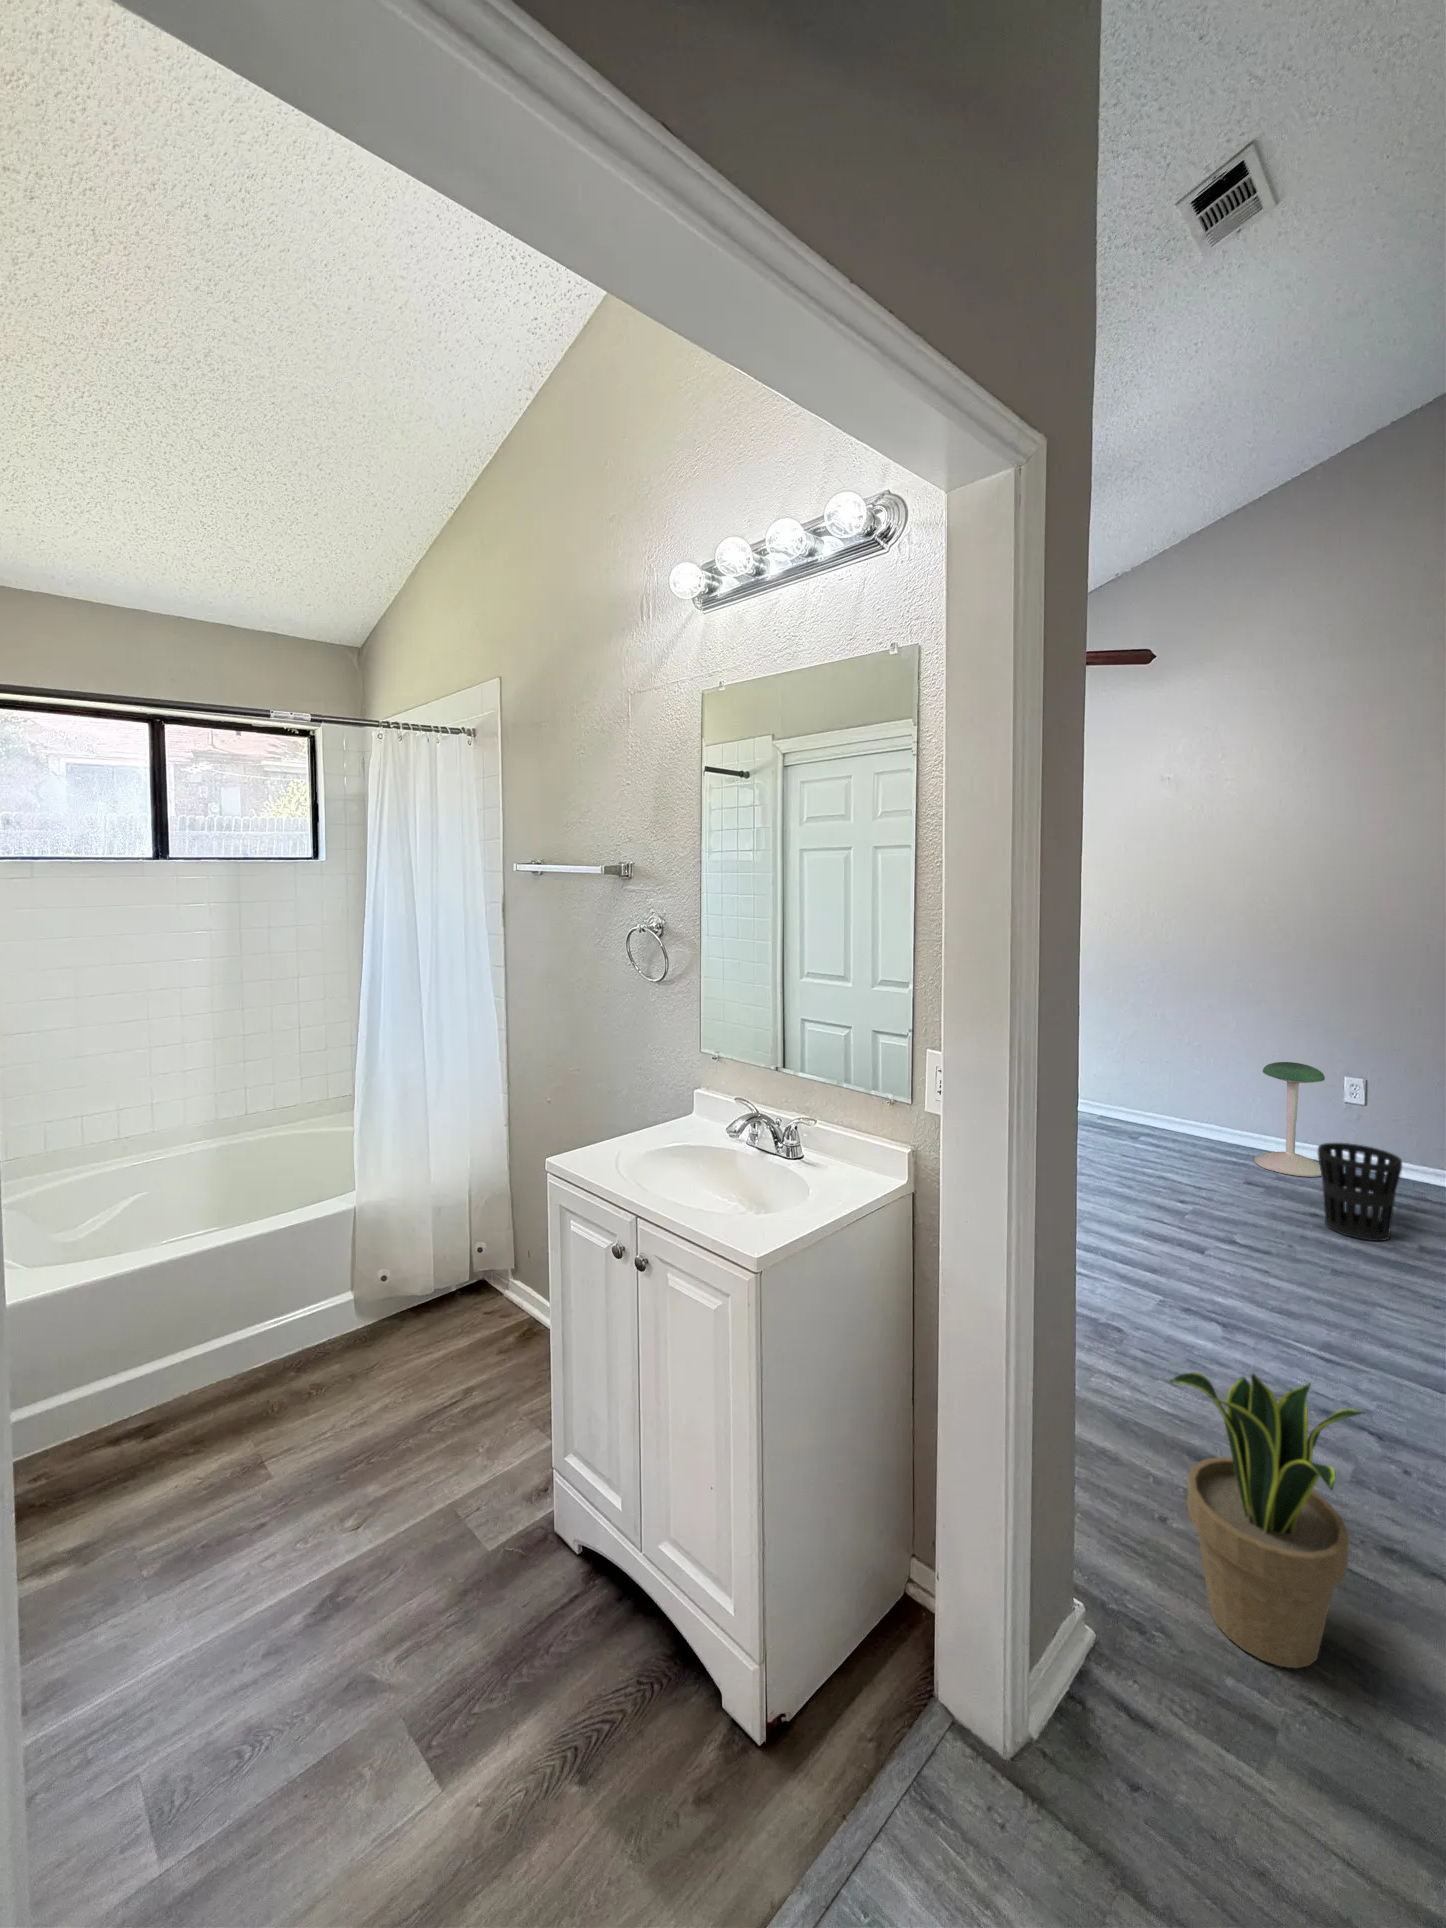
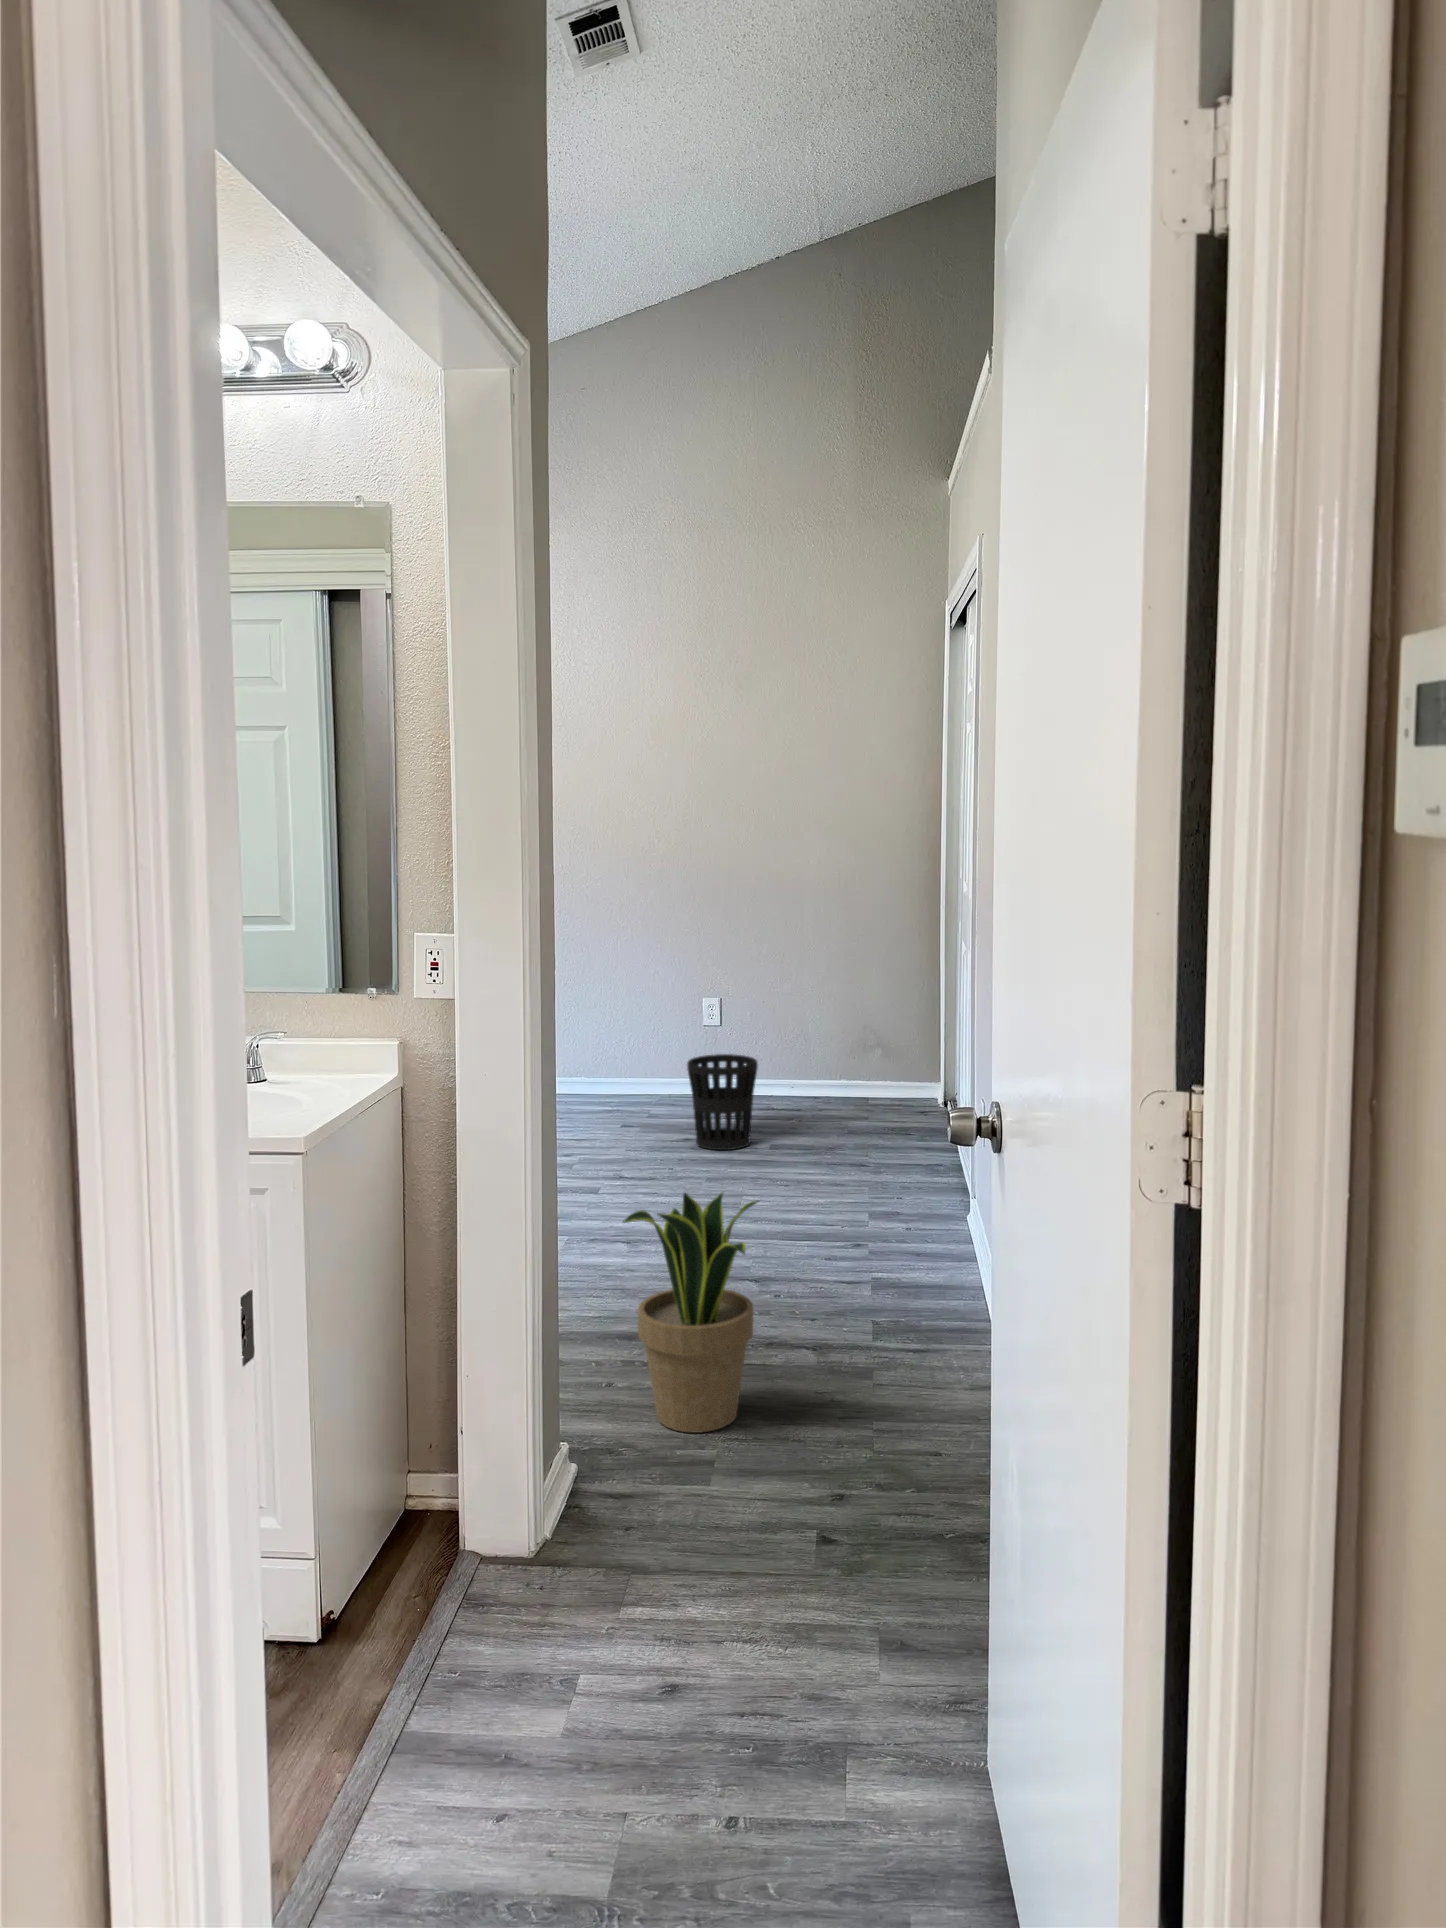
stool: present [1254,1062,1325,1177] -> none [623,982,691,1110]

